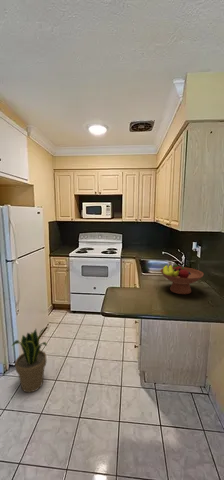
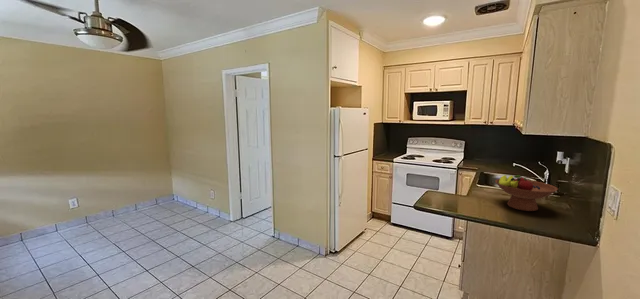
potted plant: present [13,328,47,392] -> none [332,222,363,279]

